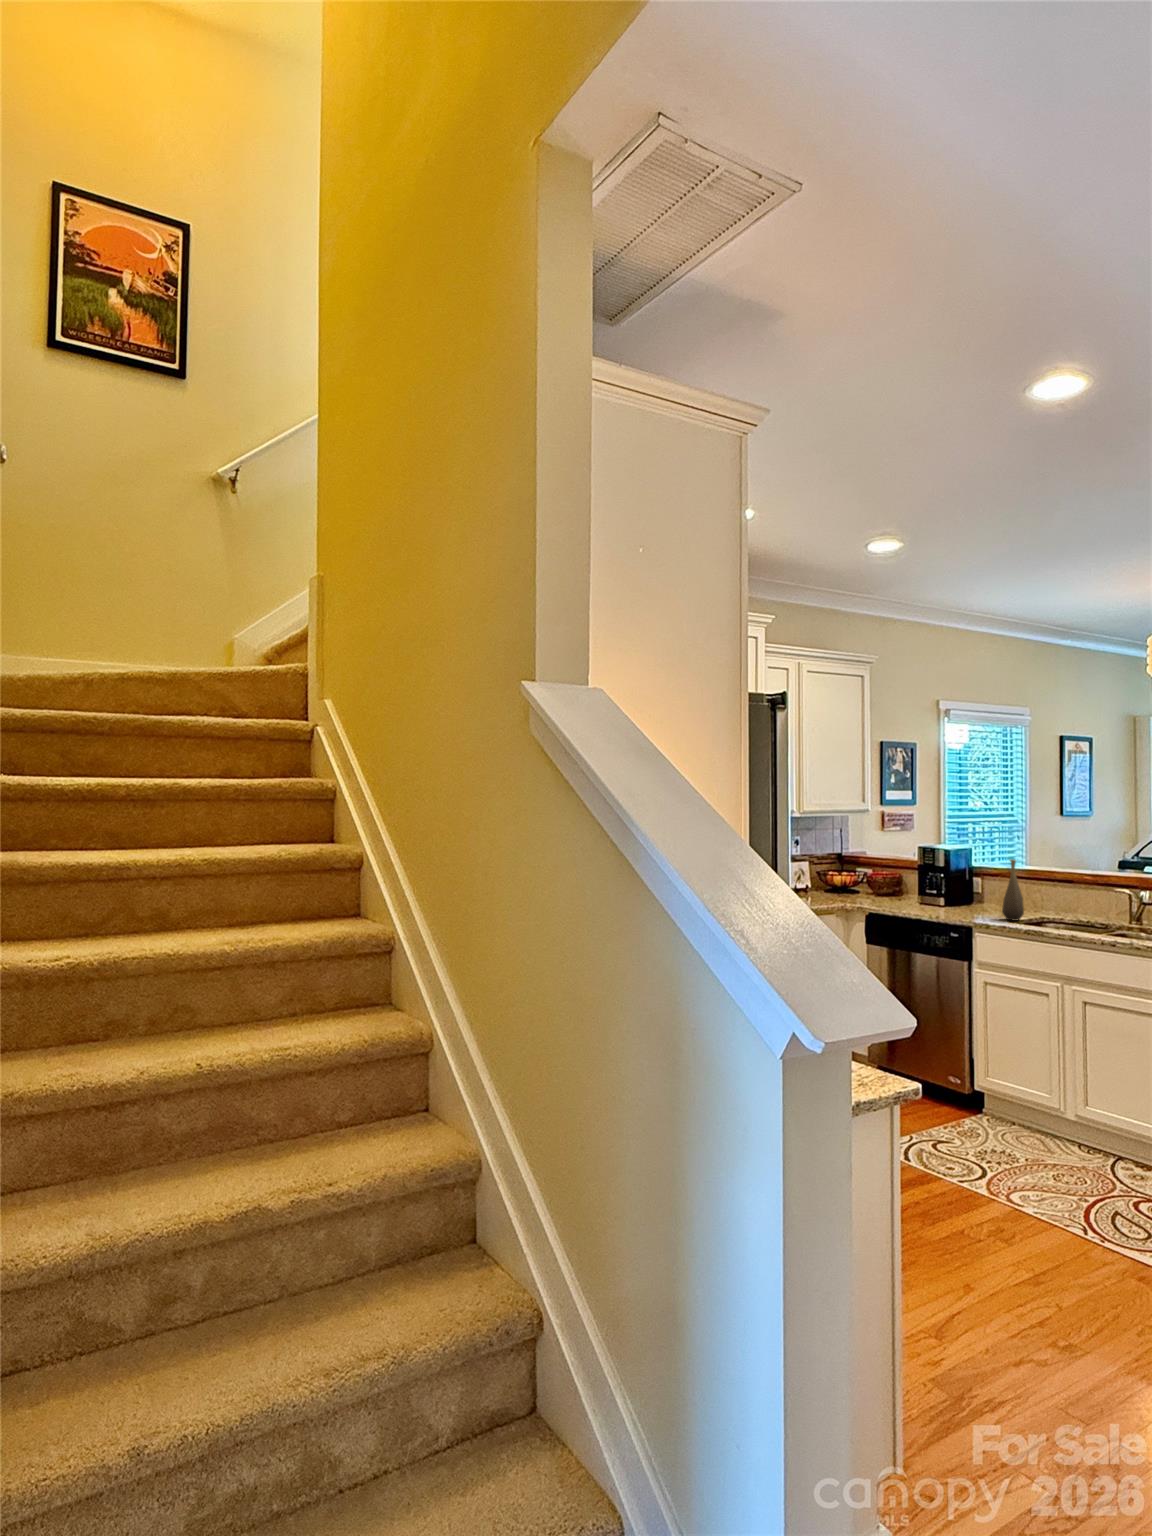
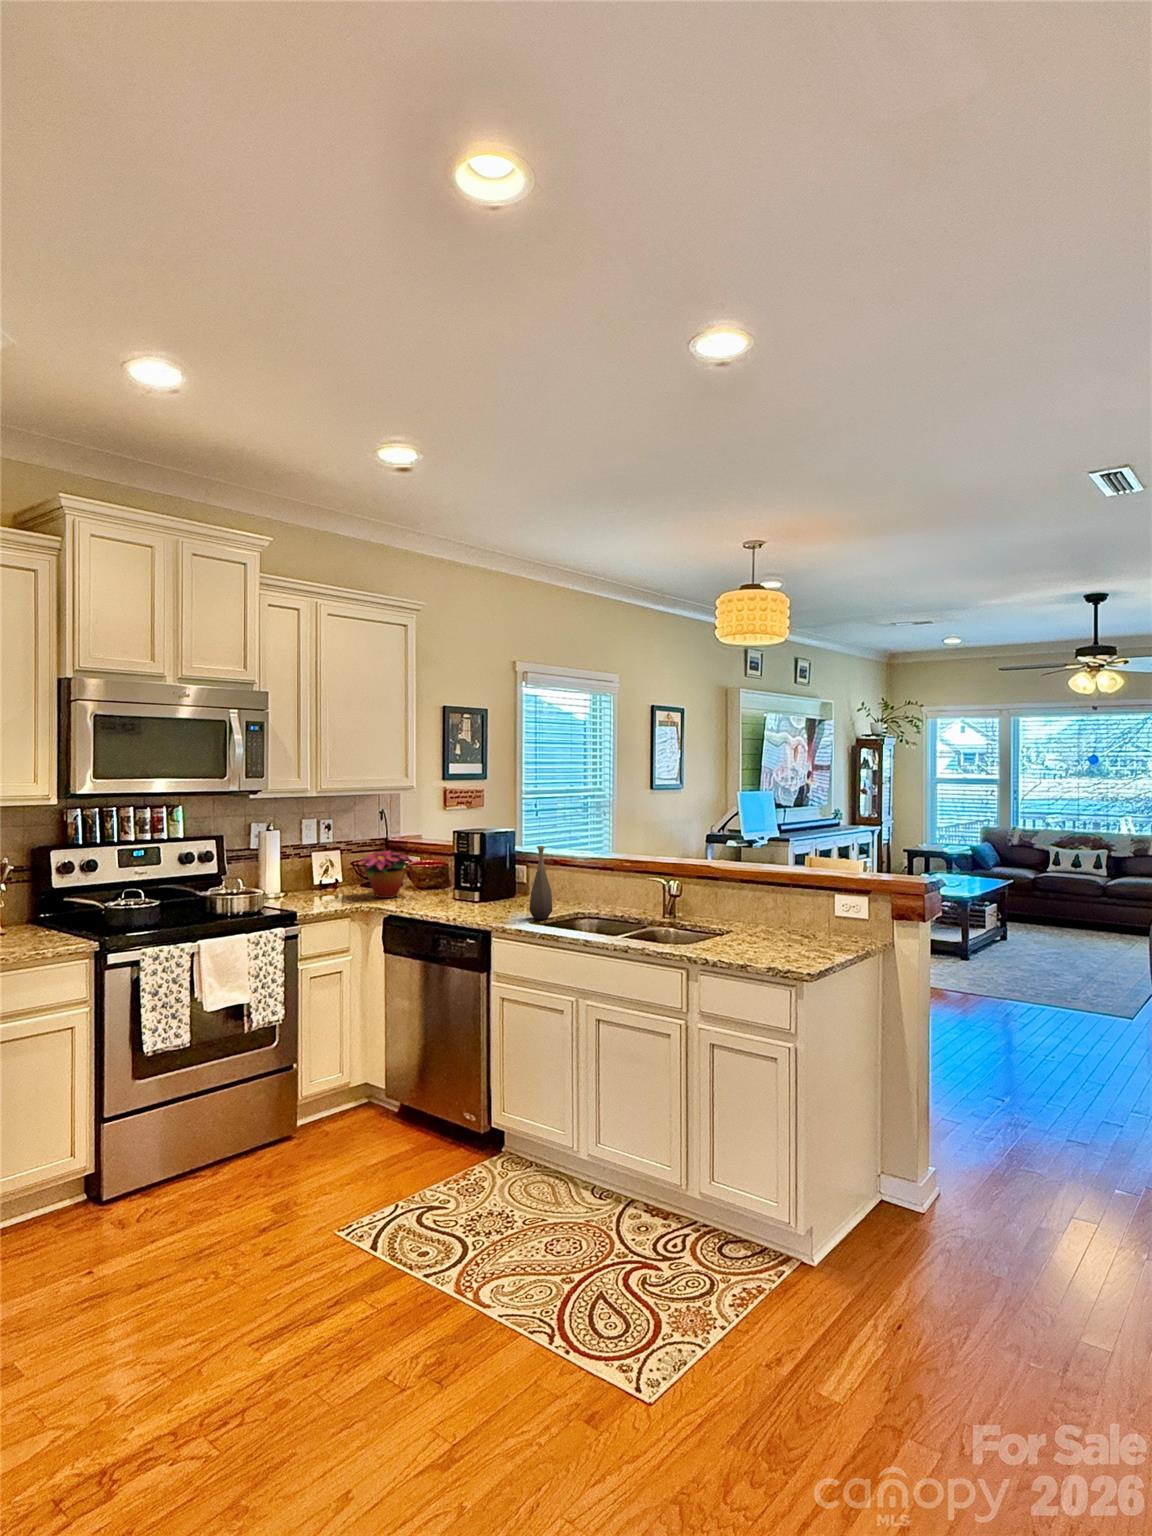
flower arrangement: none [830,861,890,900] -> present [360,851,415,898]

